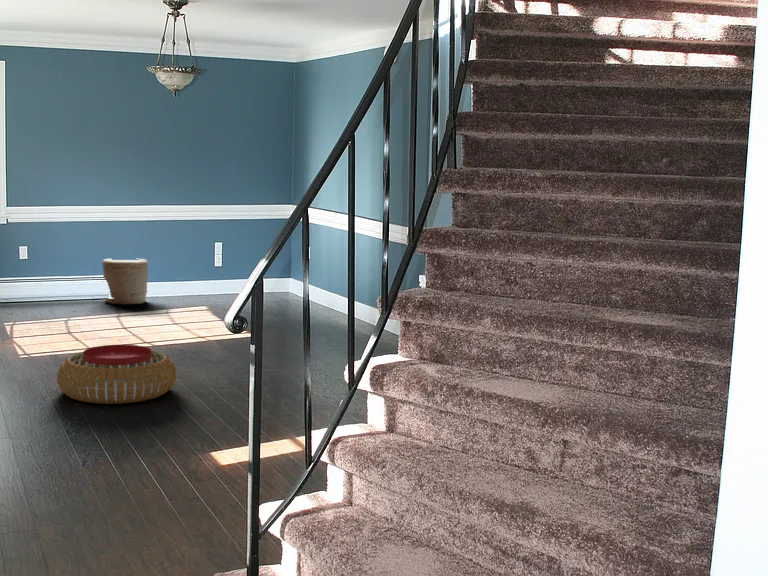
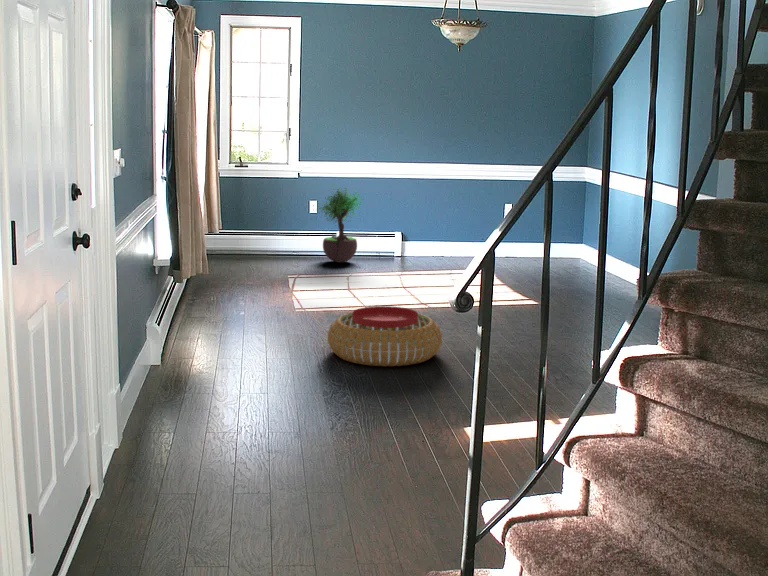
potted tree: none [24,224,76,306] -> present [319,189,361,262]
woven basket: present [102,259,148,305] -> none [389,217,433,263]

